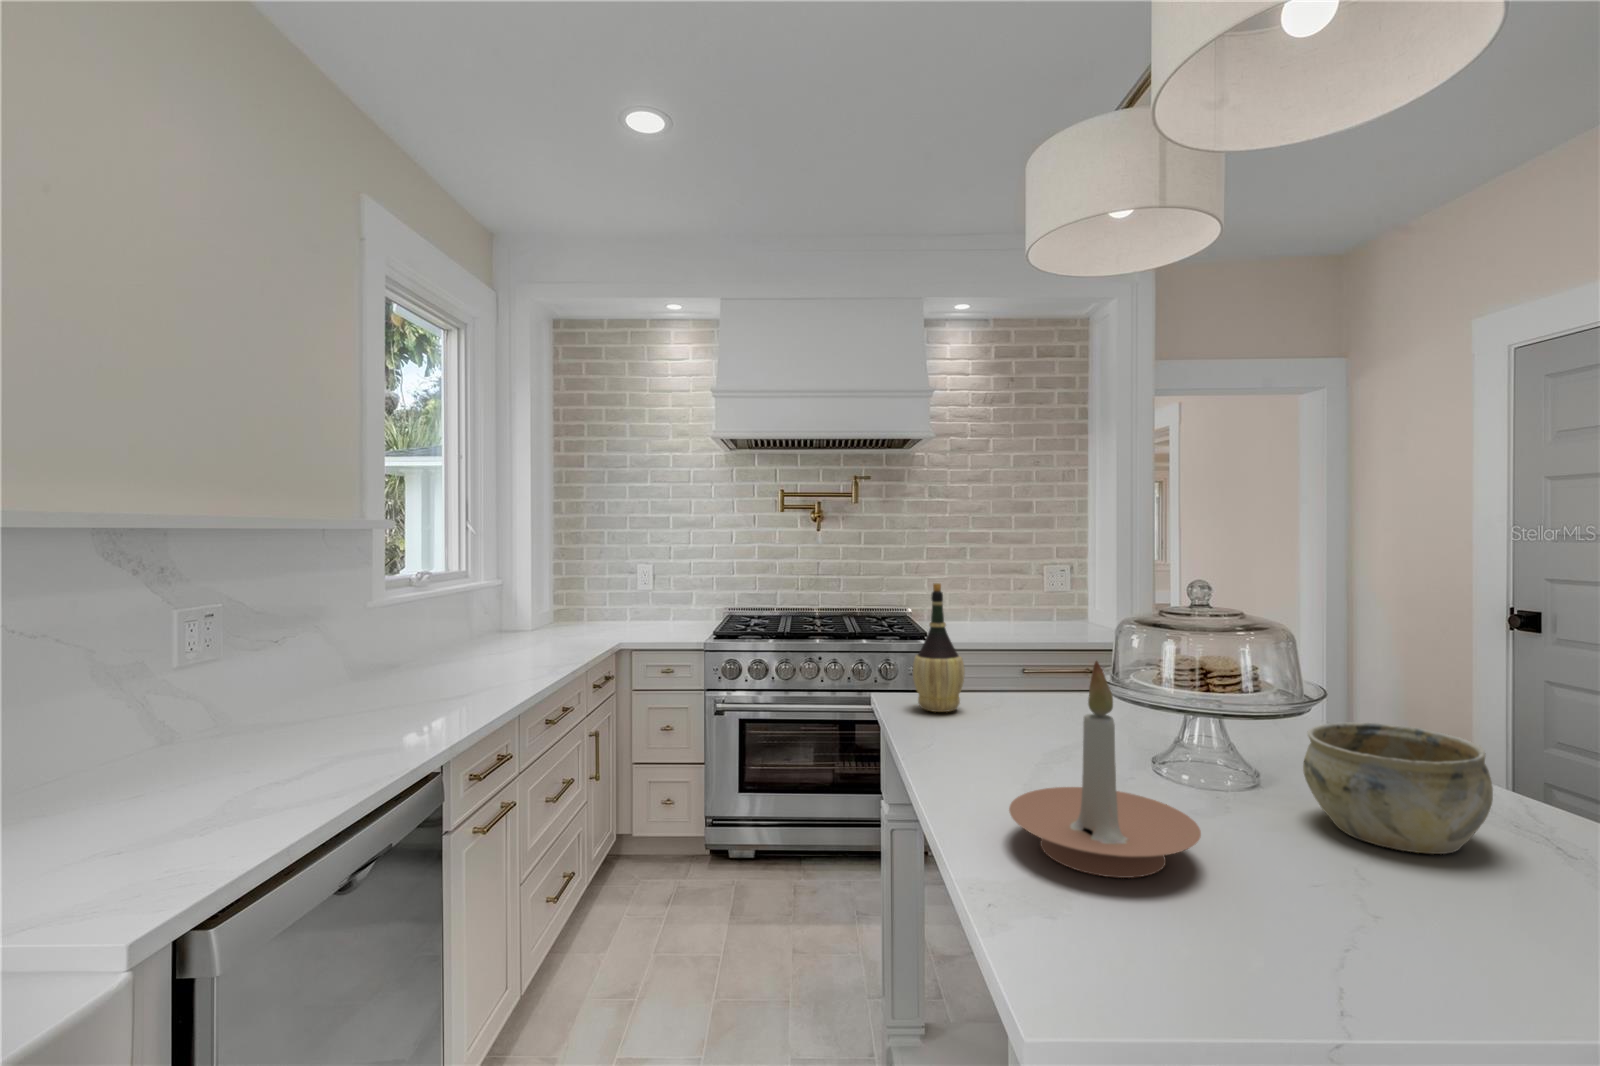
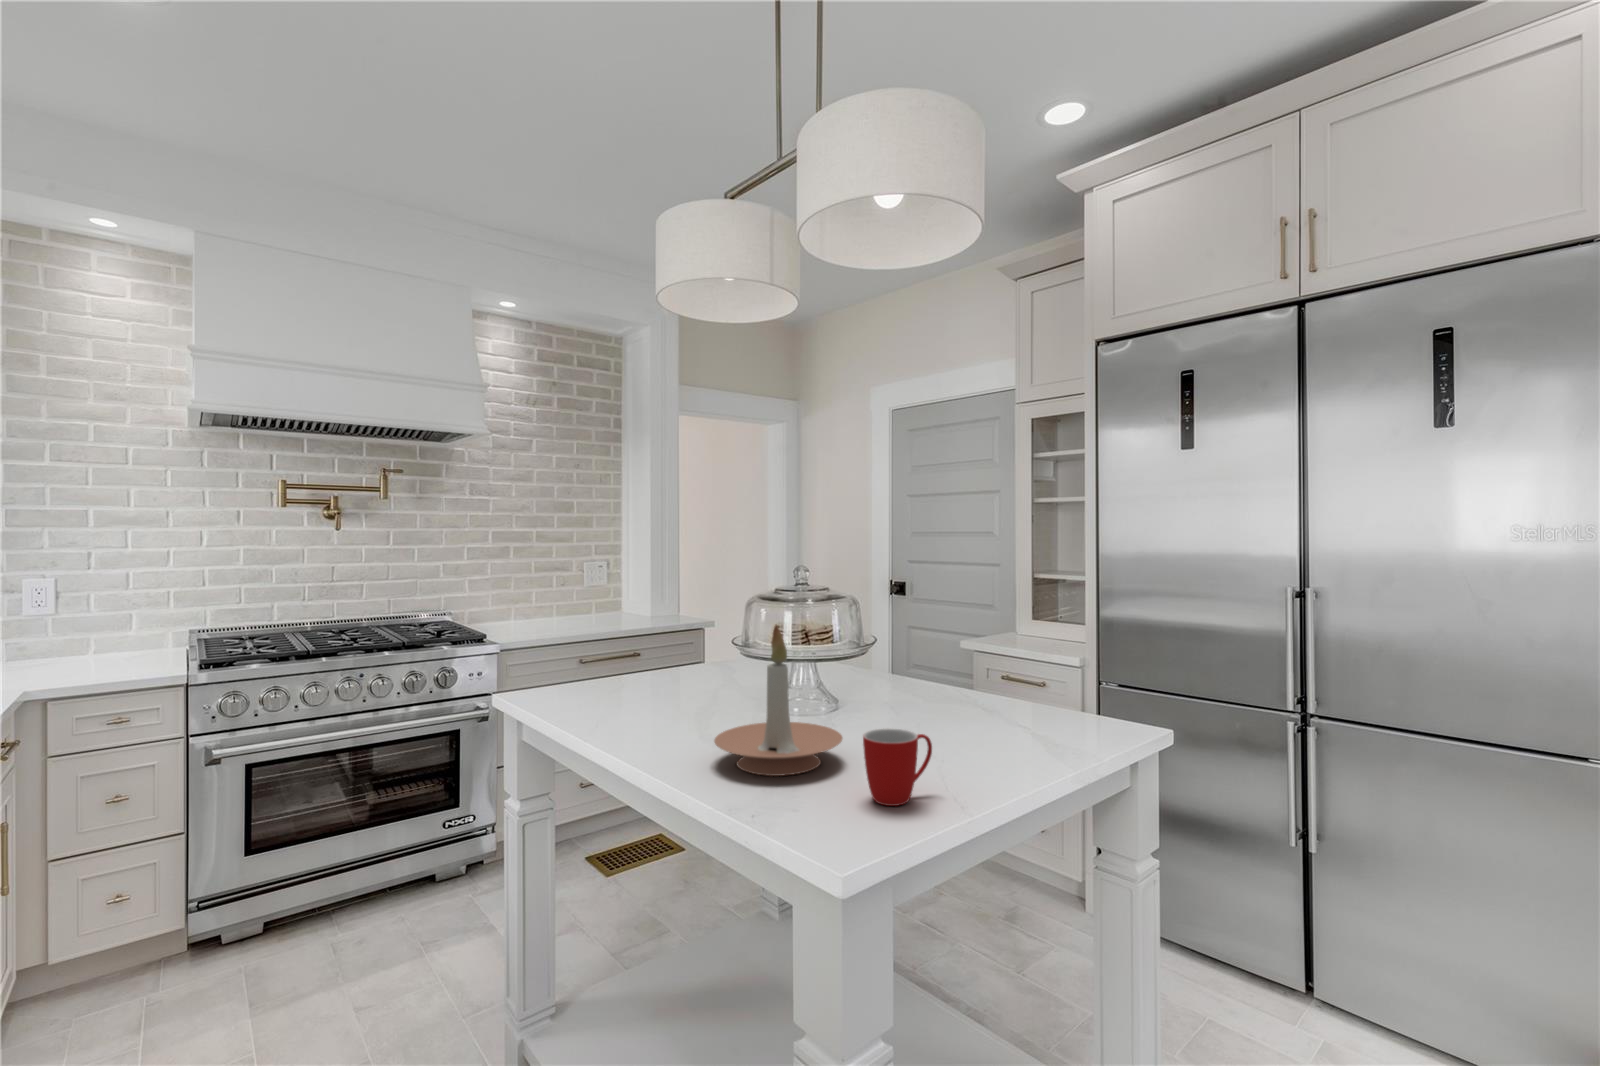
wine bottle: present [913,583,965,712] -> none [545,579,595,700]
ceramic bowl: present [1303,722,1493,854] -> none [869,653,961,726]
mug: none [1178,849,1323,990] -> present [863,728,932,806]

